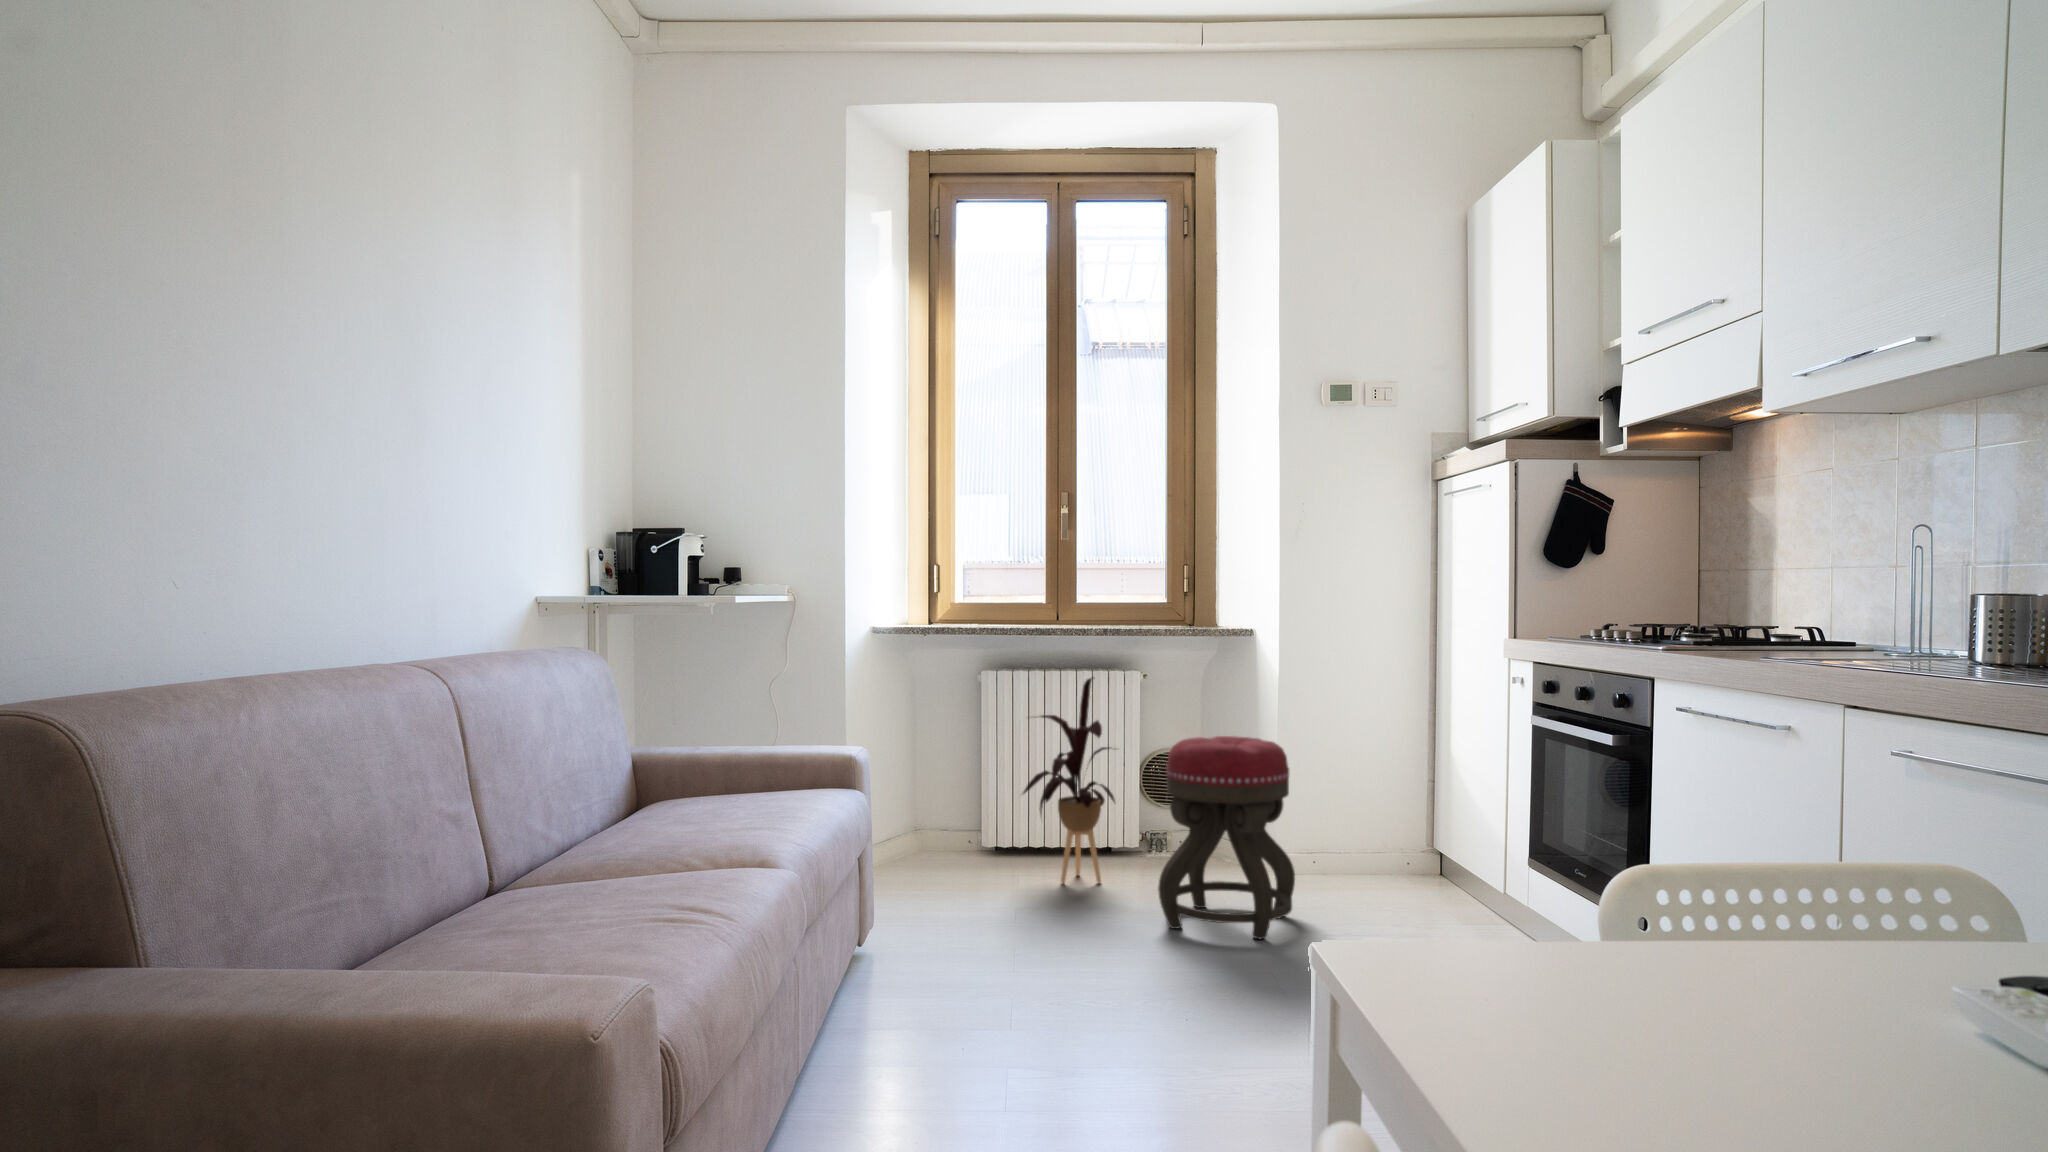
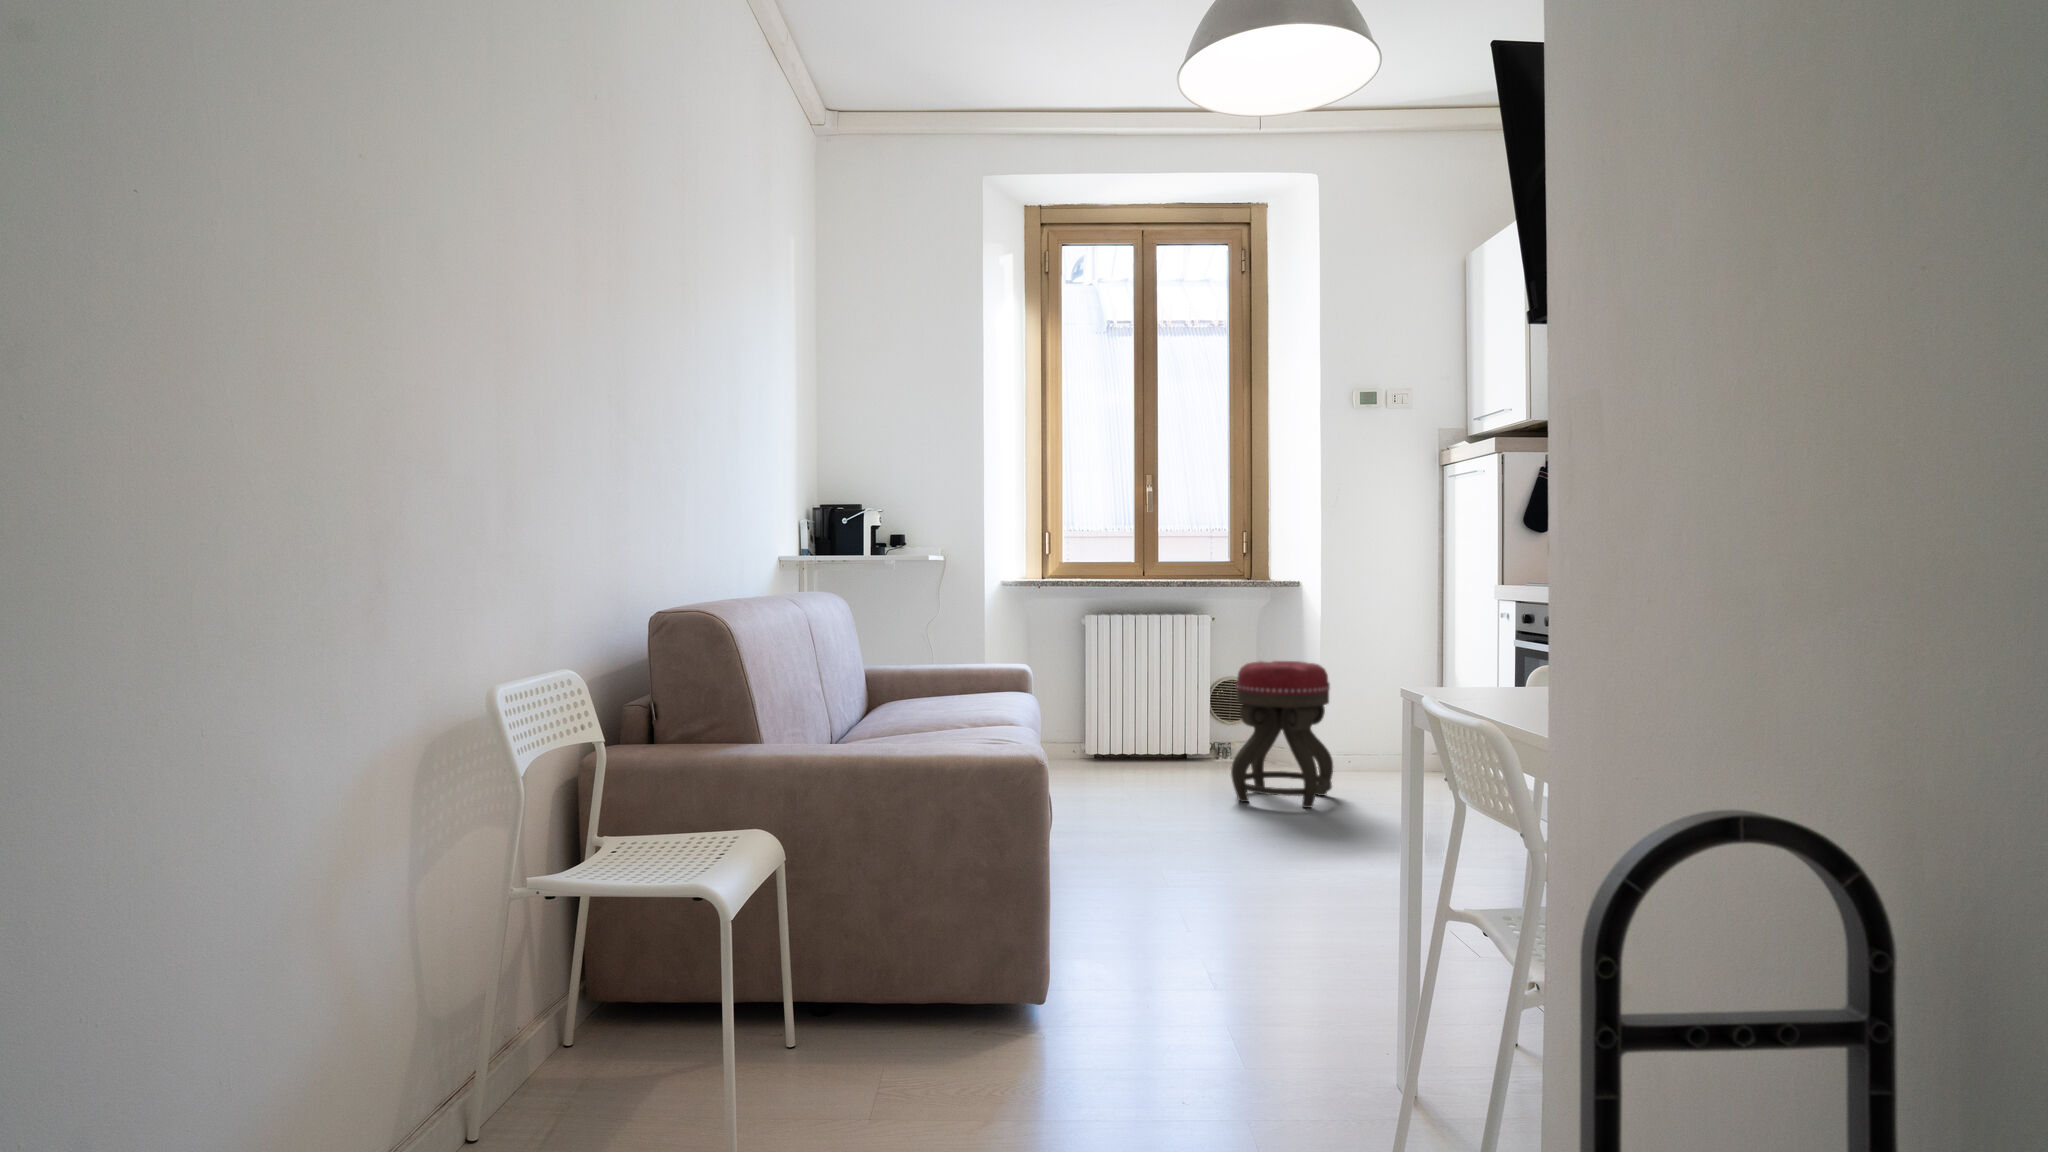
house plant: present [1023,678,1116,883] -> none [1121,618,1197,776]

